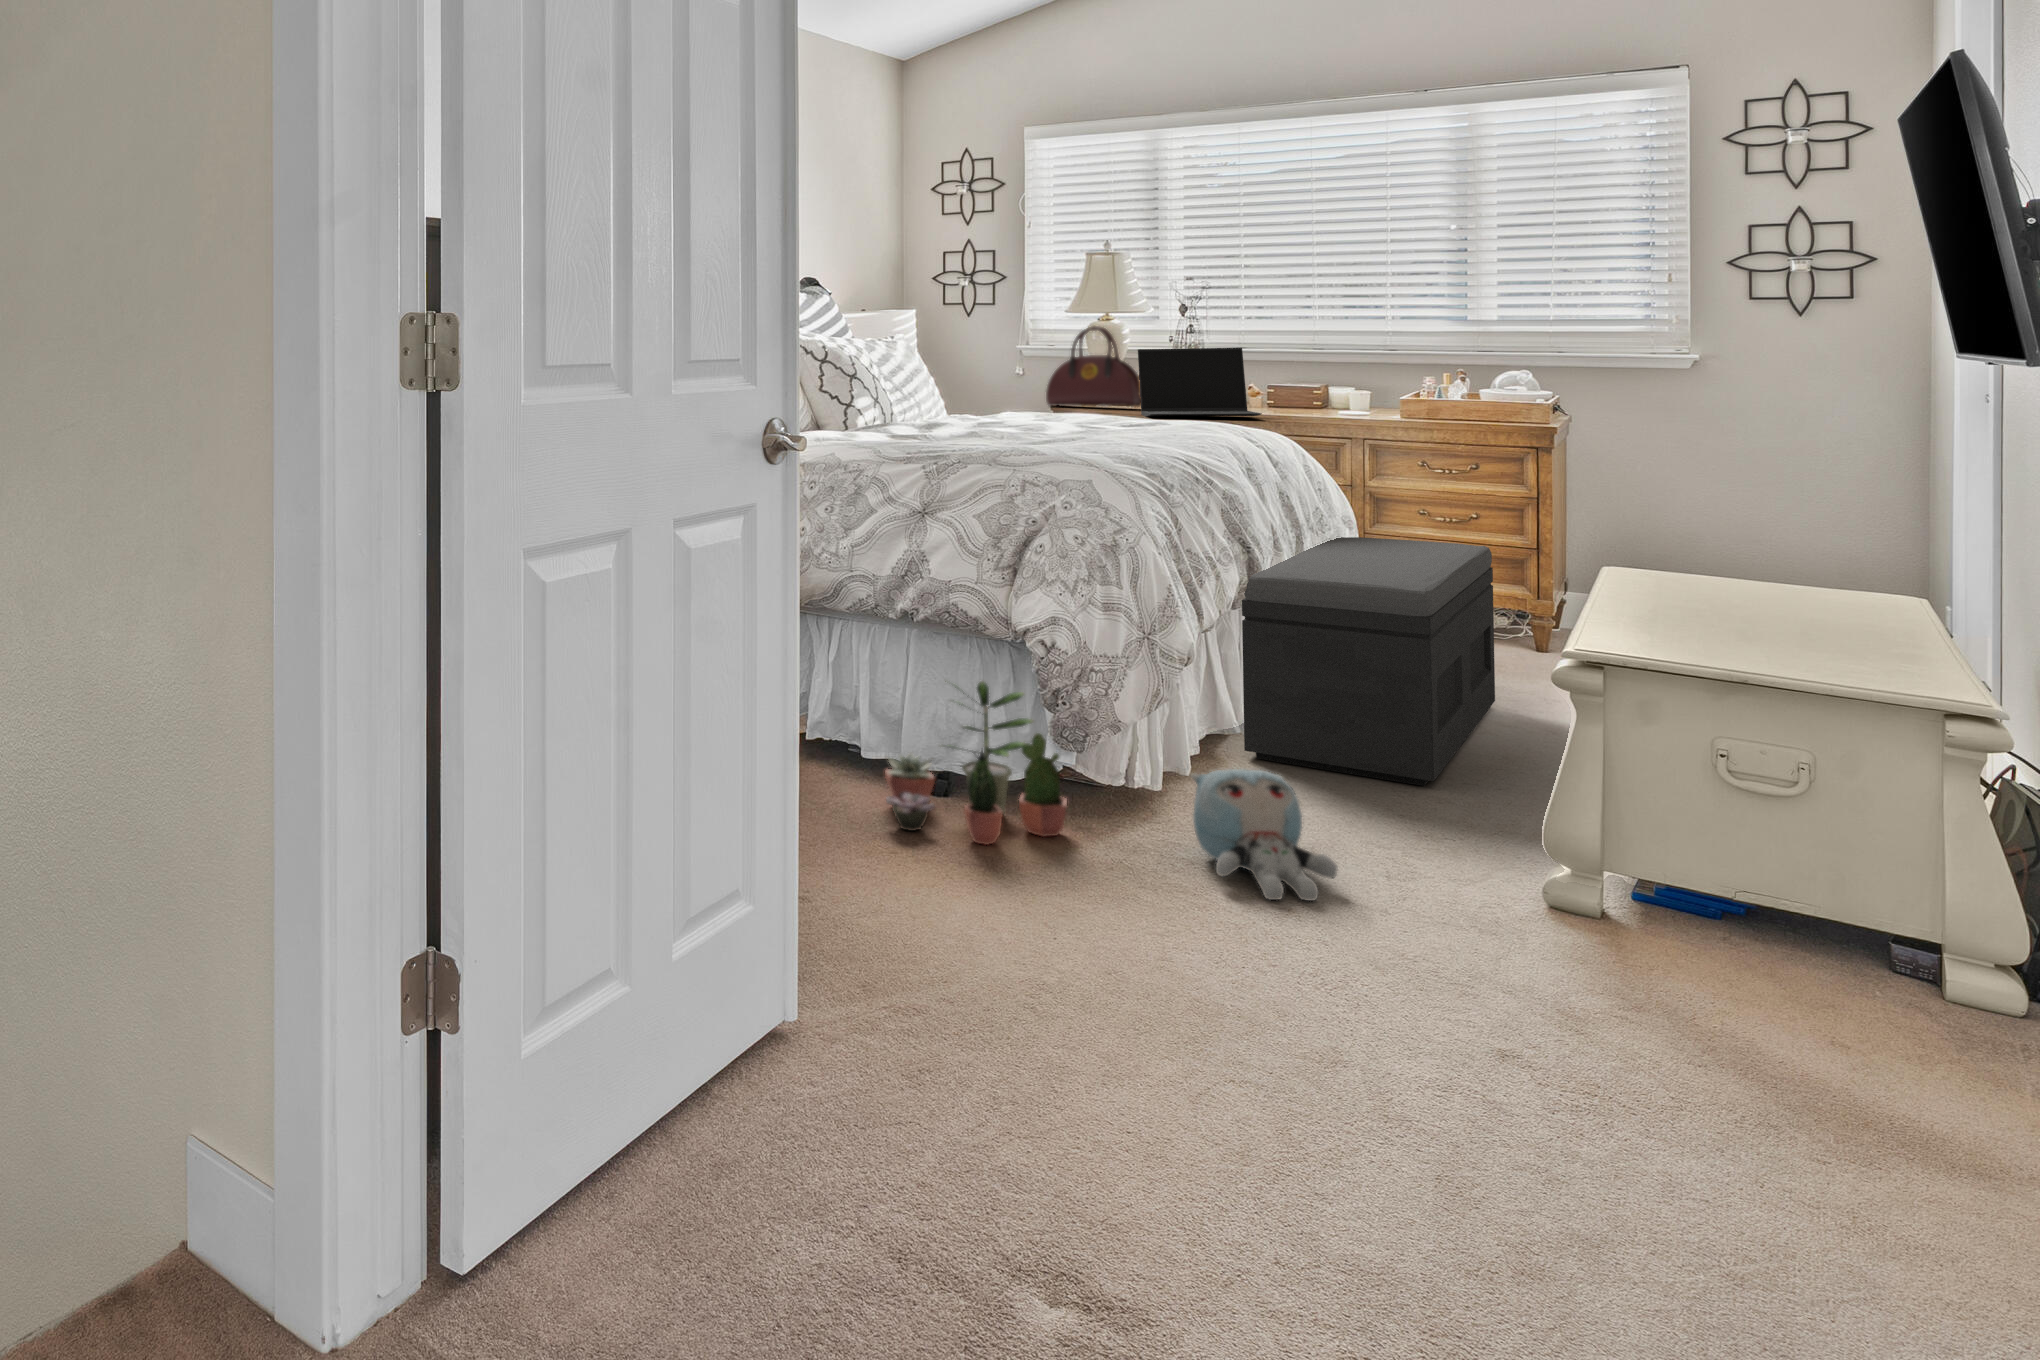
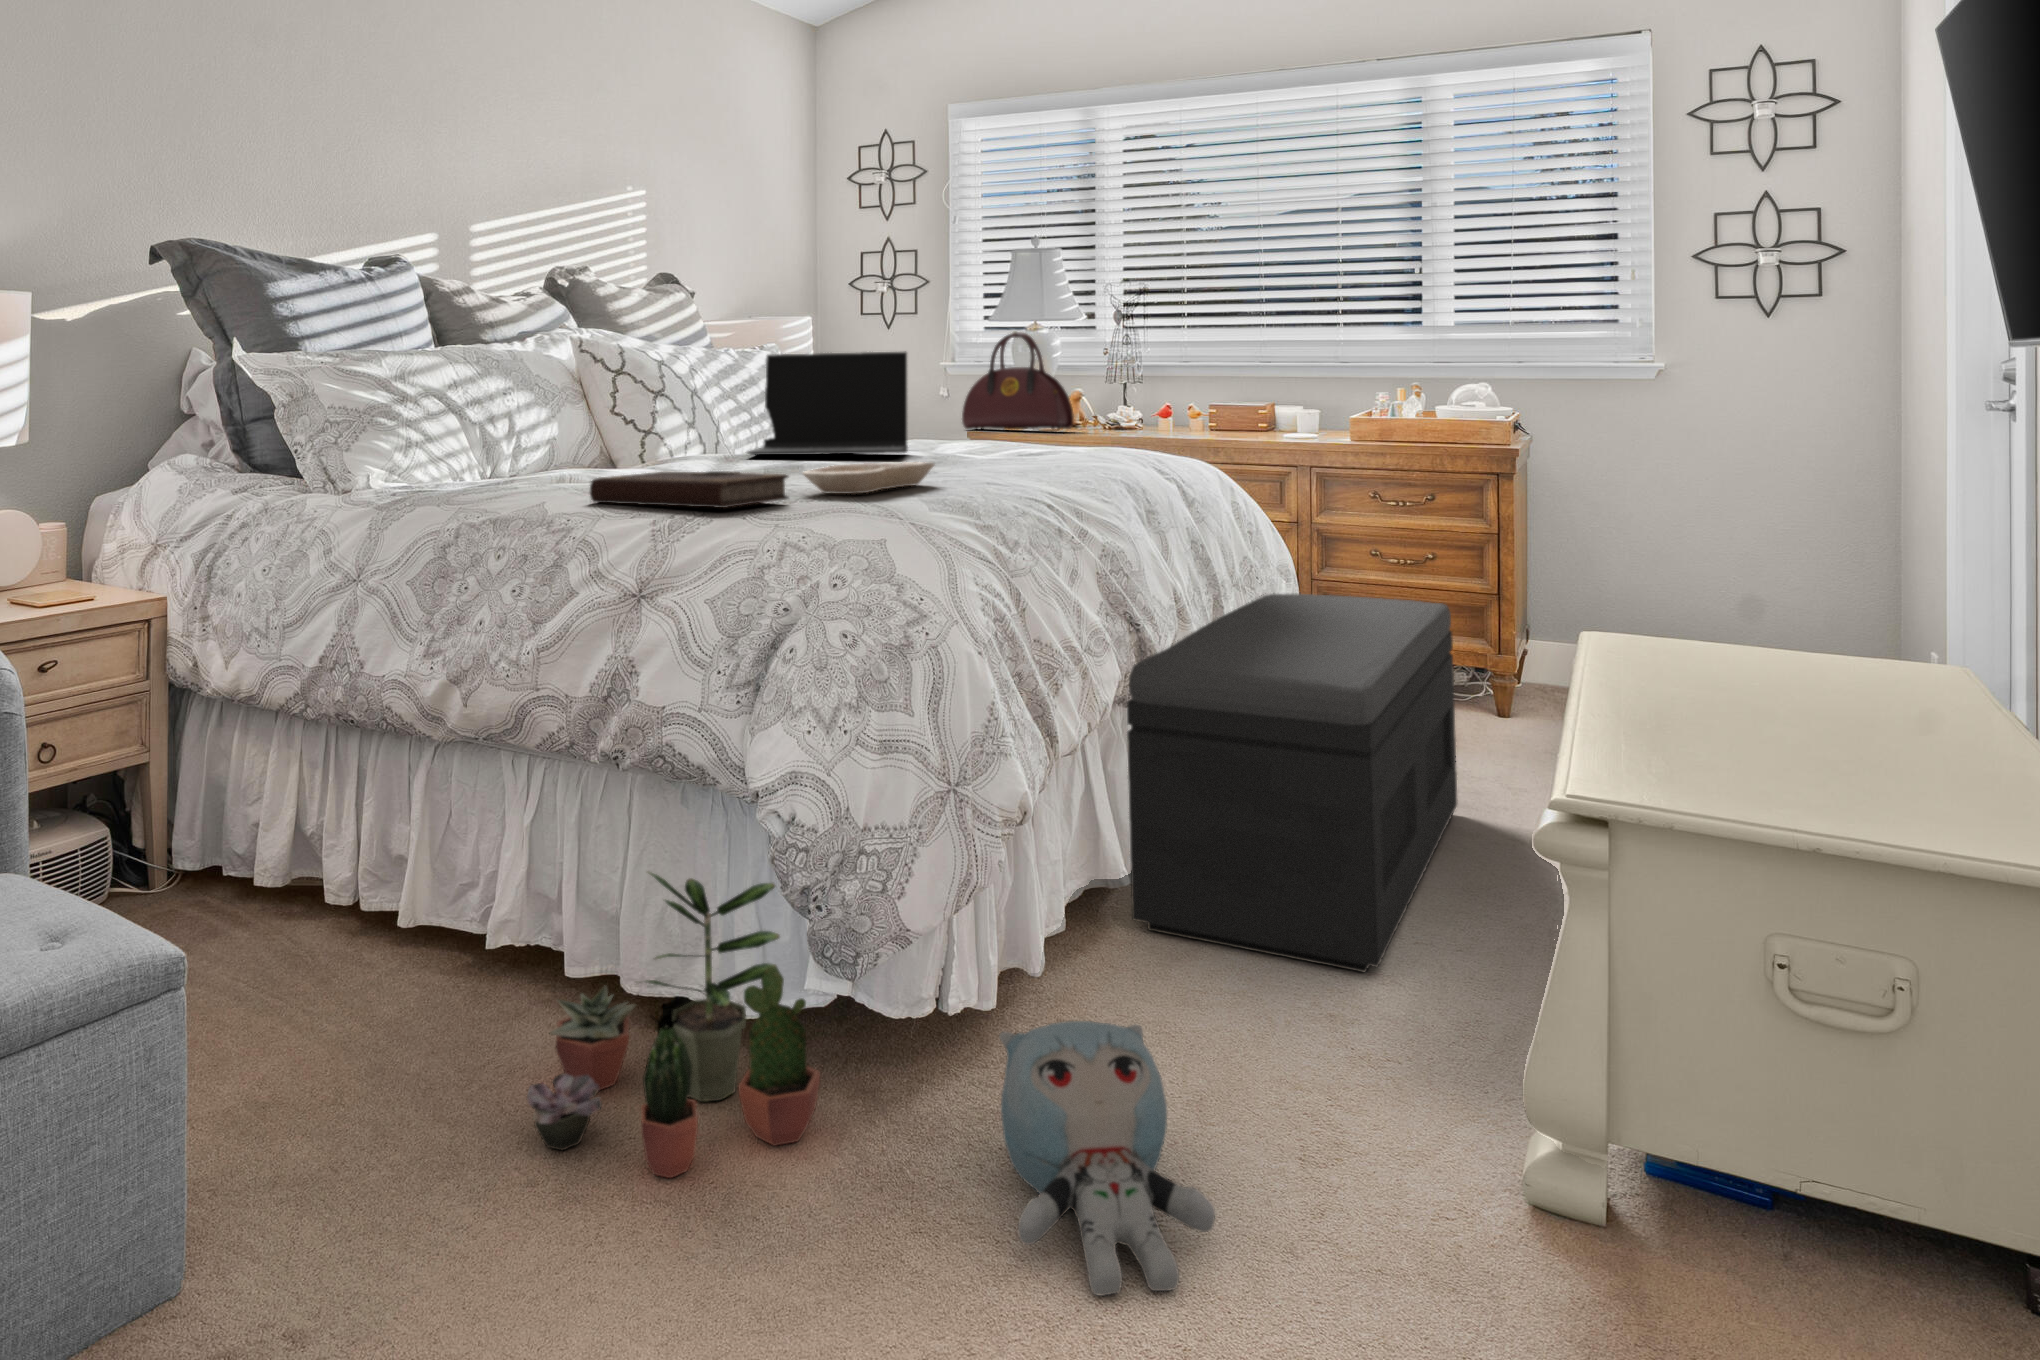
laptop: present [1138,348,1262,416] -> present [747,351,908,455]
tray: none [1012,432,1096,452] -> present [803,462,934,494]
notebook: none [882,436,1016,459] -> present [590,471,789,508]

